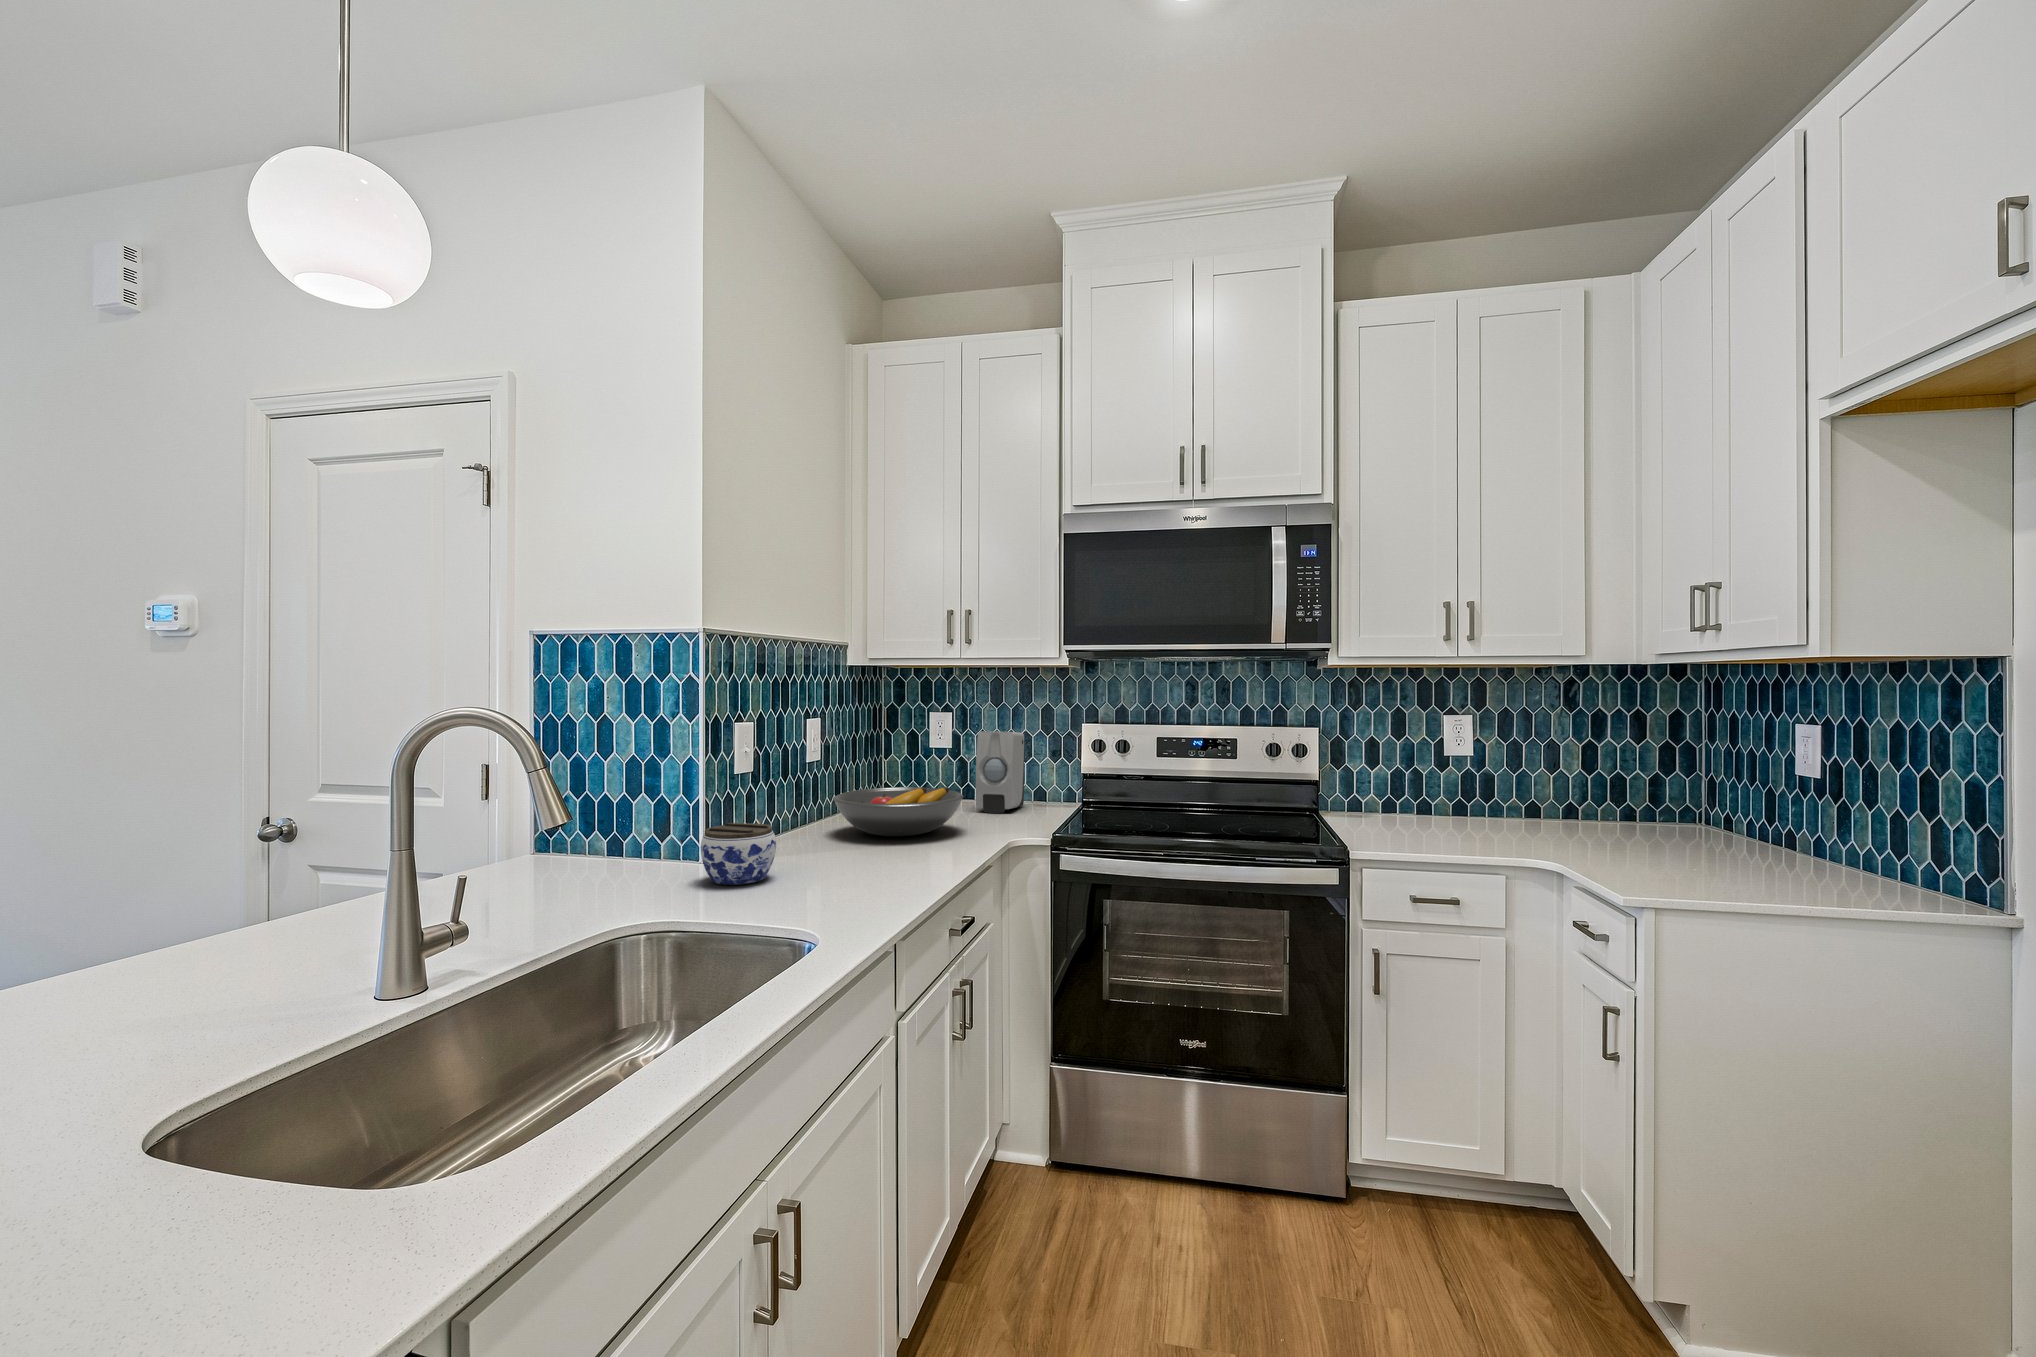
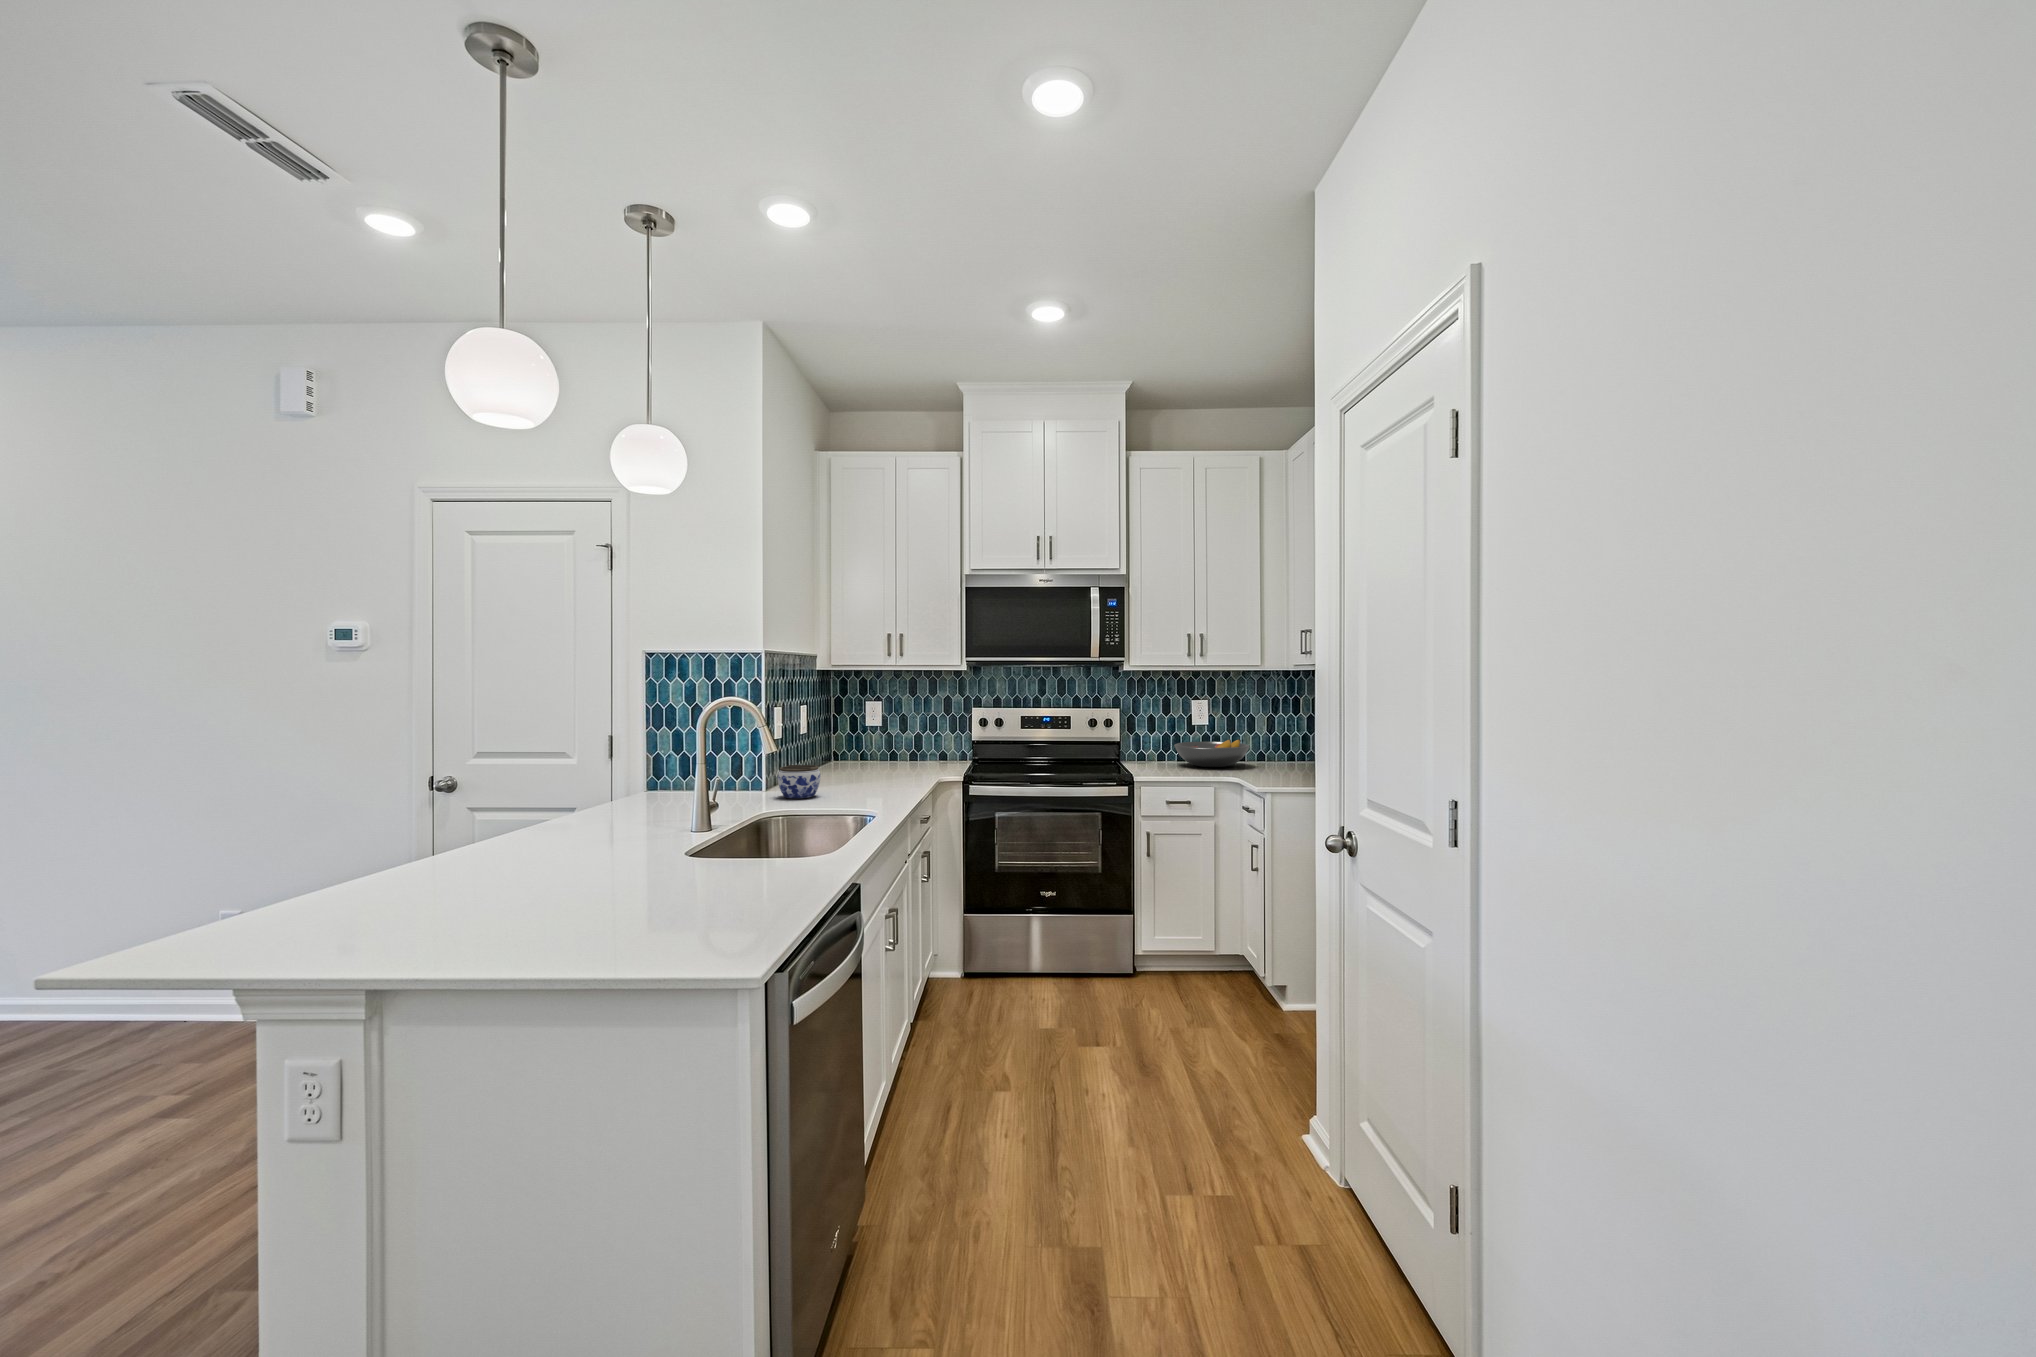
soap dispenser: present [976,731,1025,813] -> none [905,714,934,766]
fruit bowl: present [833,787,964,836] -> present [1174,739,1250,767]

